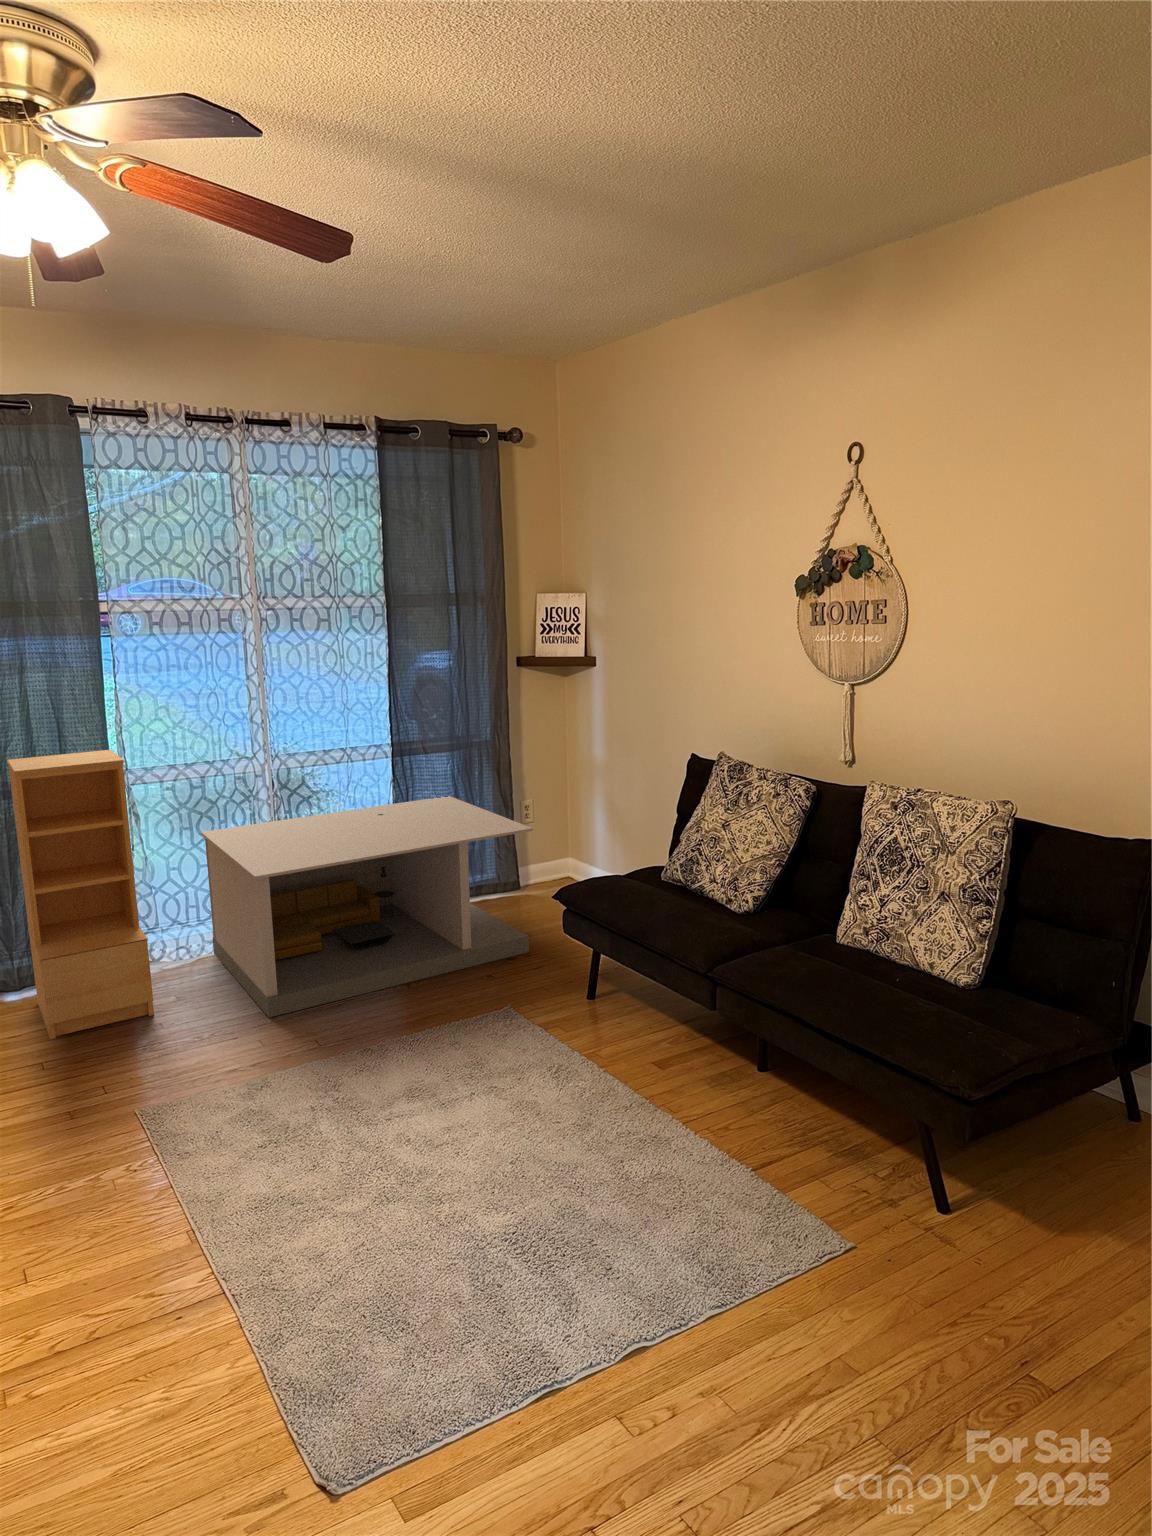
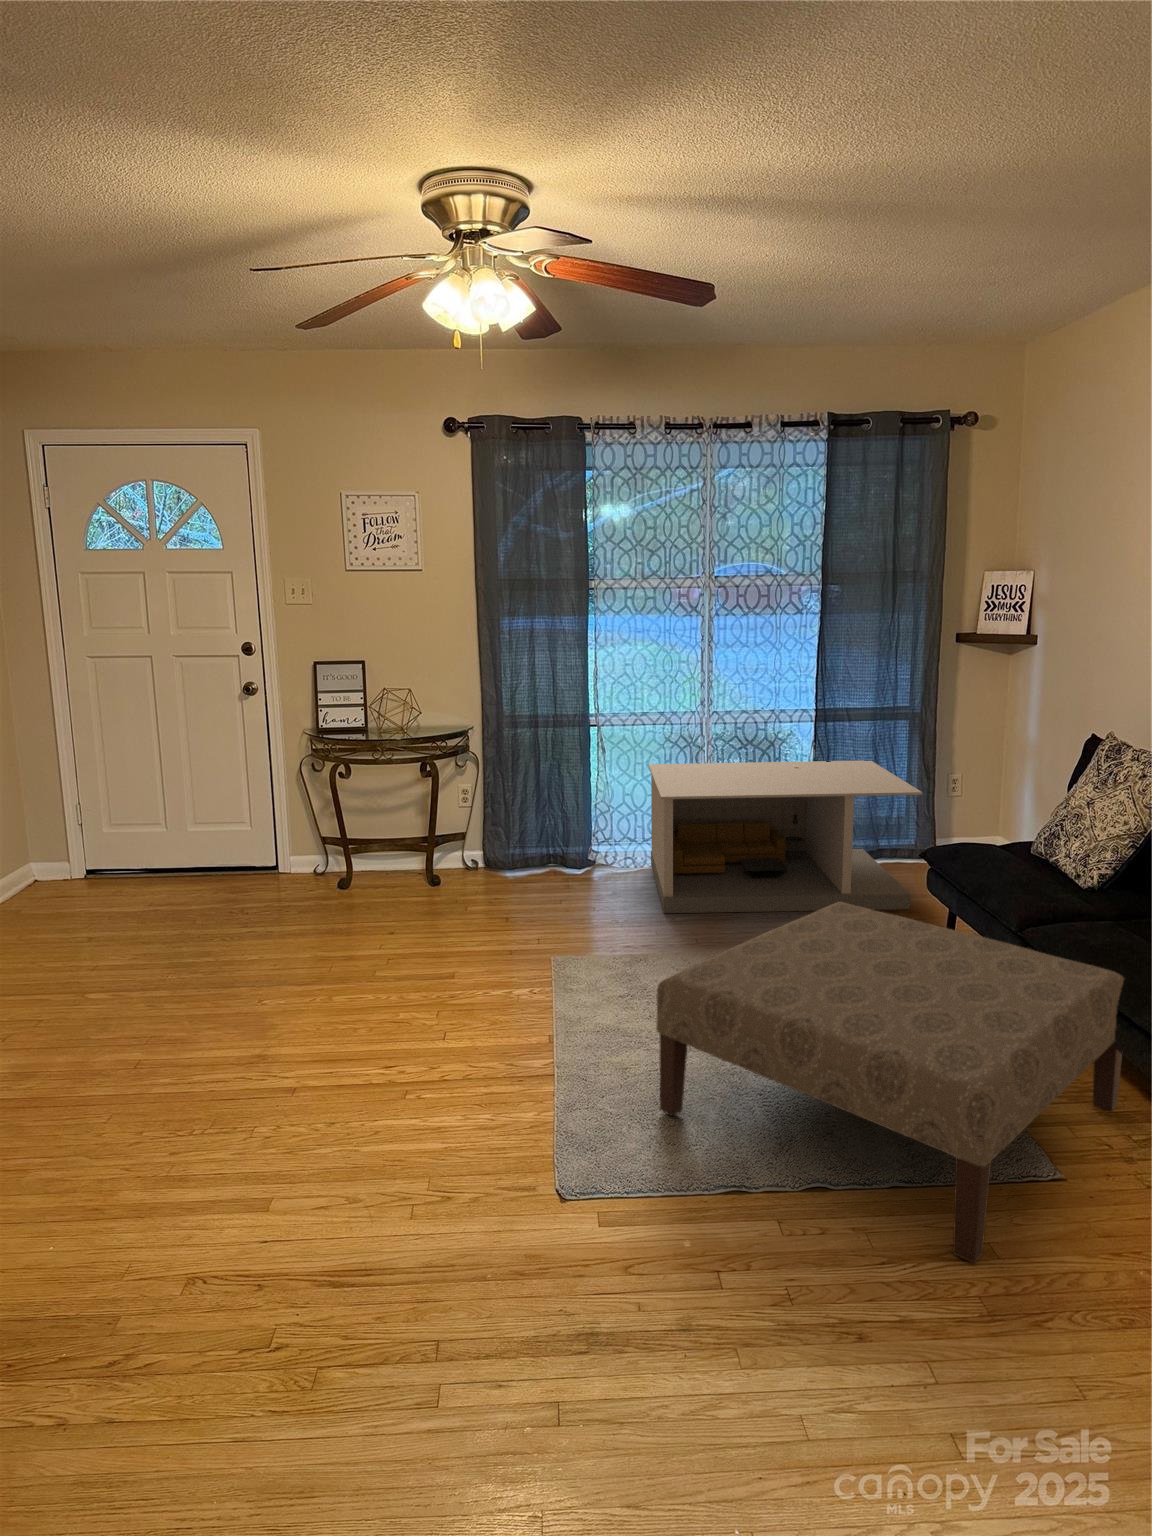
bookshelf: present [7,750,154,1039] -> none [511,691,588,897]
ottoman: none [420,976,871,1369] -> present [656,902,1124,1263]

